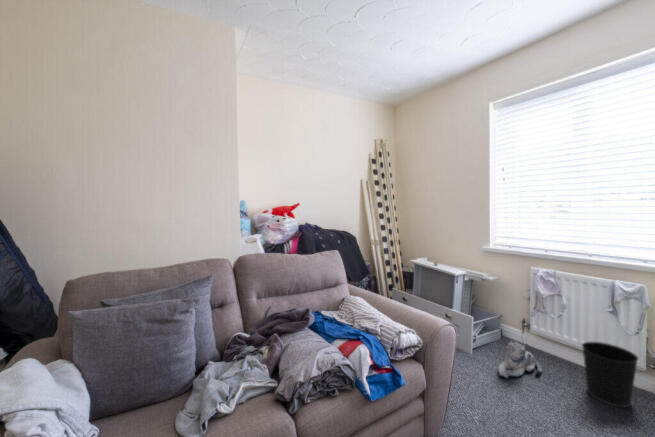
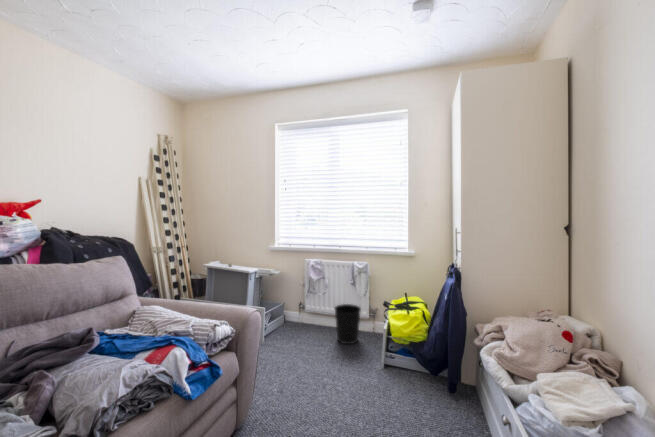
plush toy: present [499,341,542,378] -> none [284,318,312,349]

